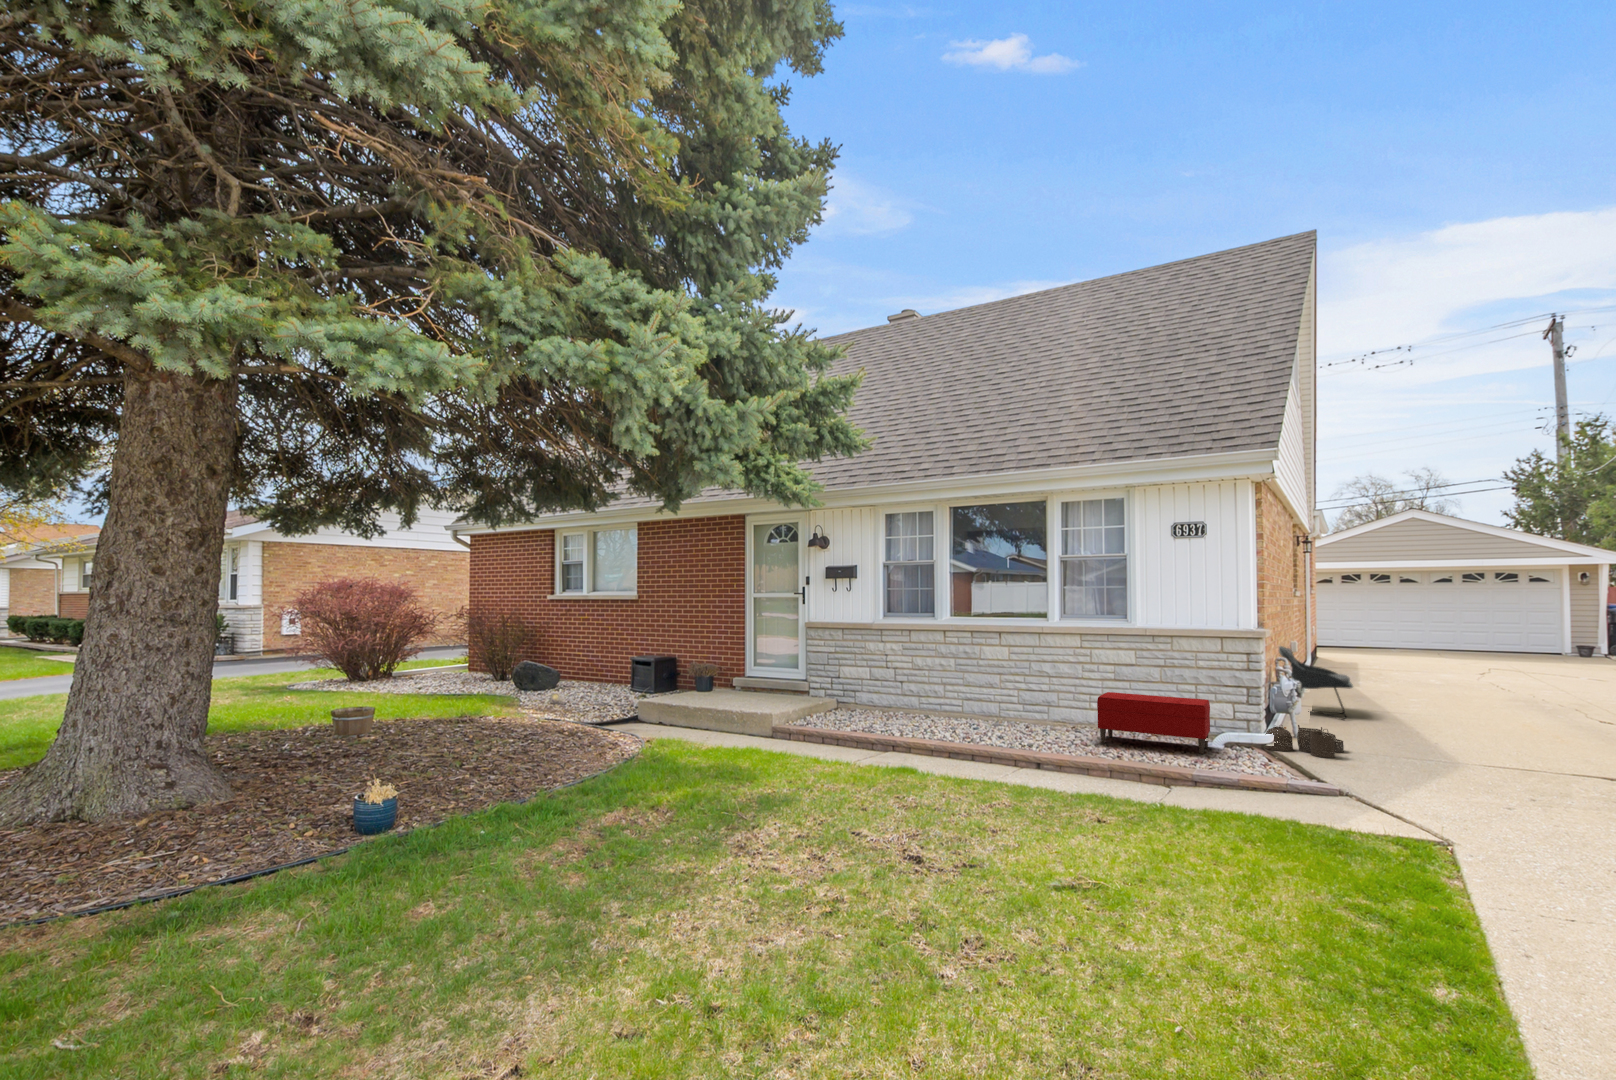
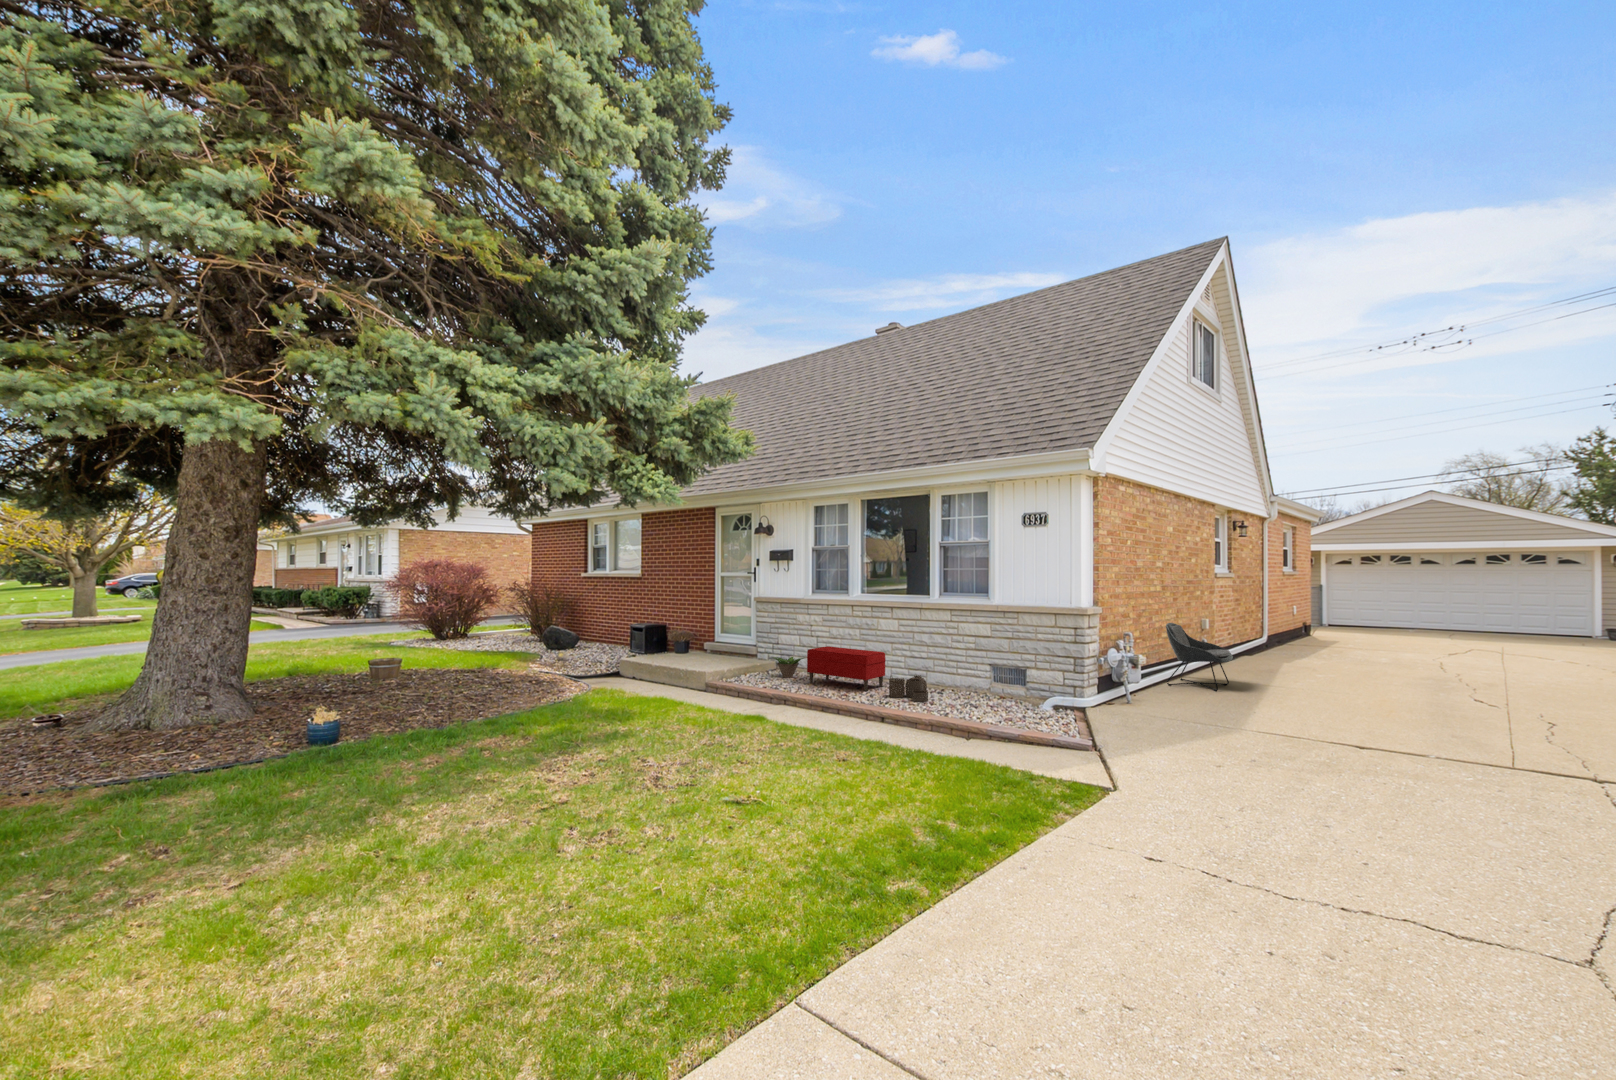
bench: present [1097,692,1210,754] -> present [807,646,886,691]
decorative plant: none [845,693,888,719] -> present [773,657,804,677]
woven basket: present [1265,725,1344,758] -> present [889,675,928,702]

